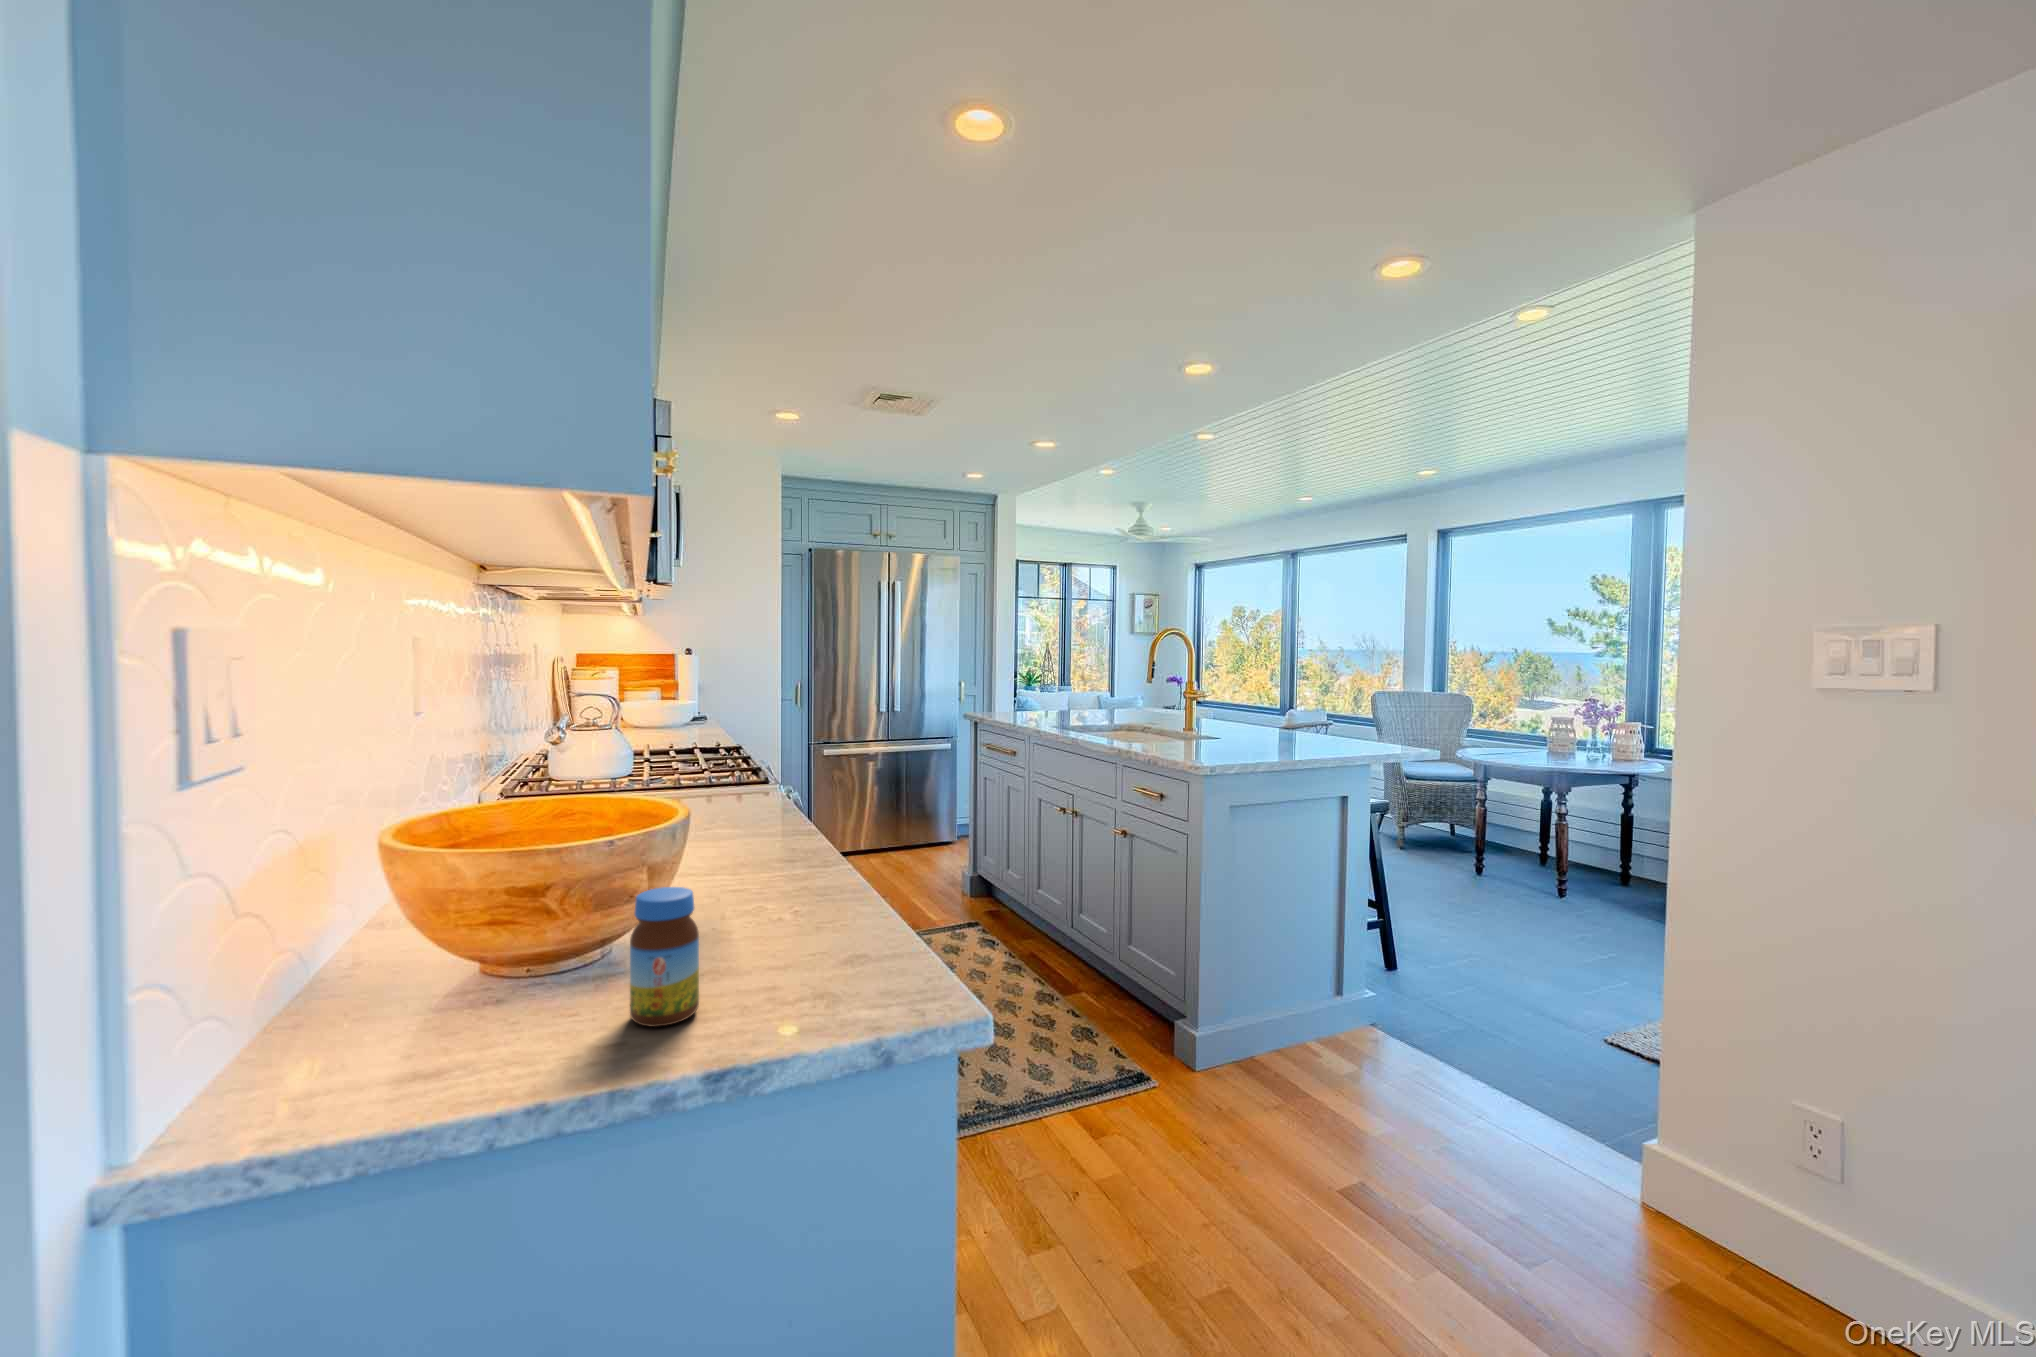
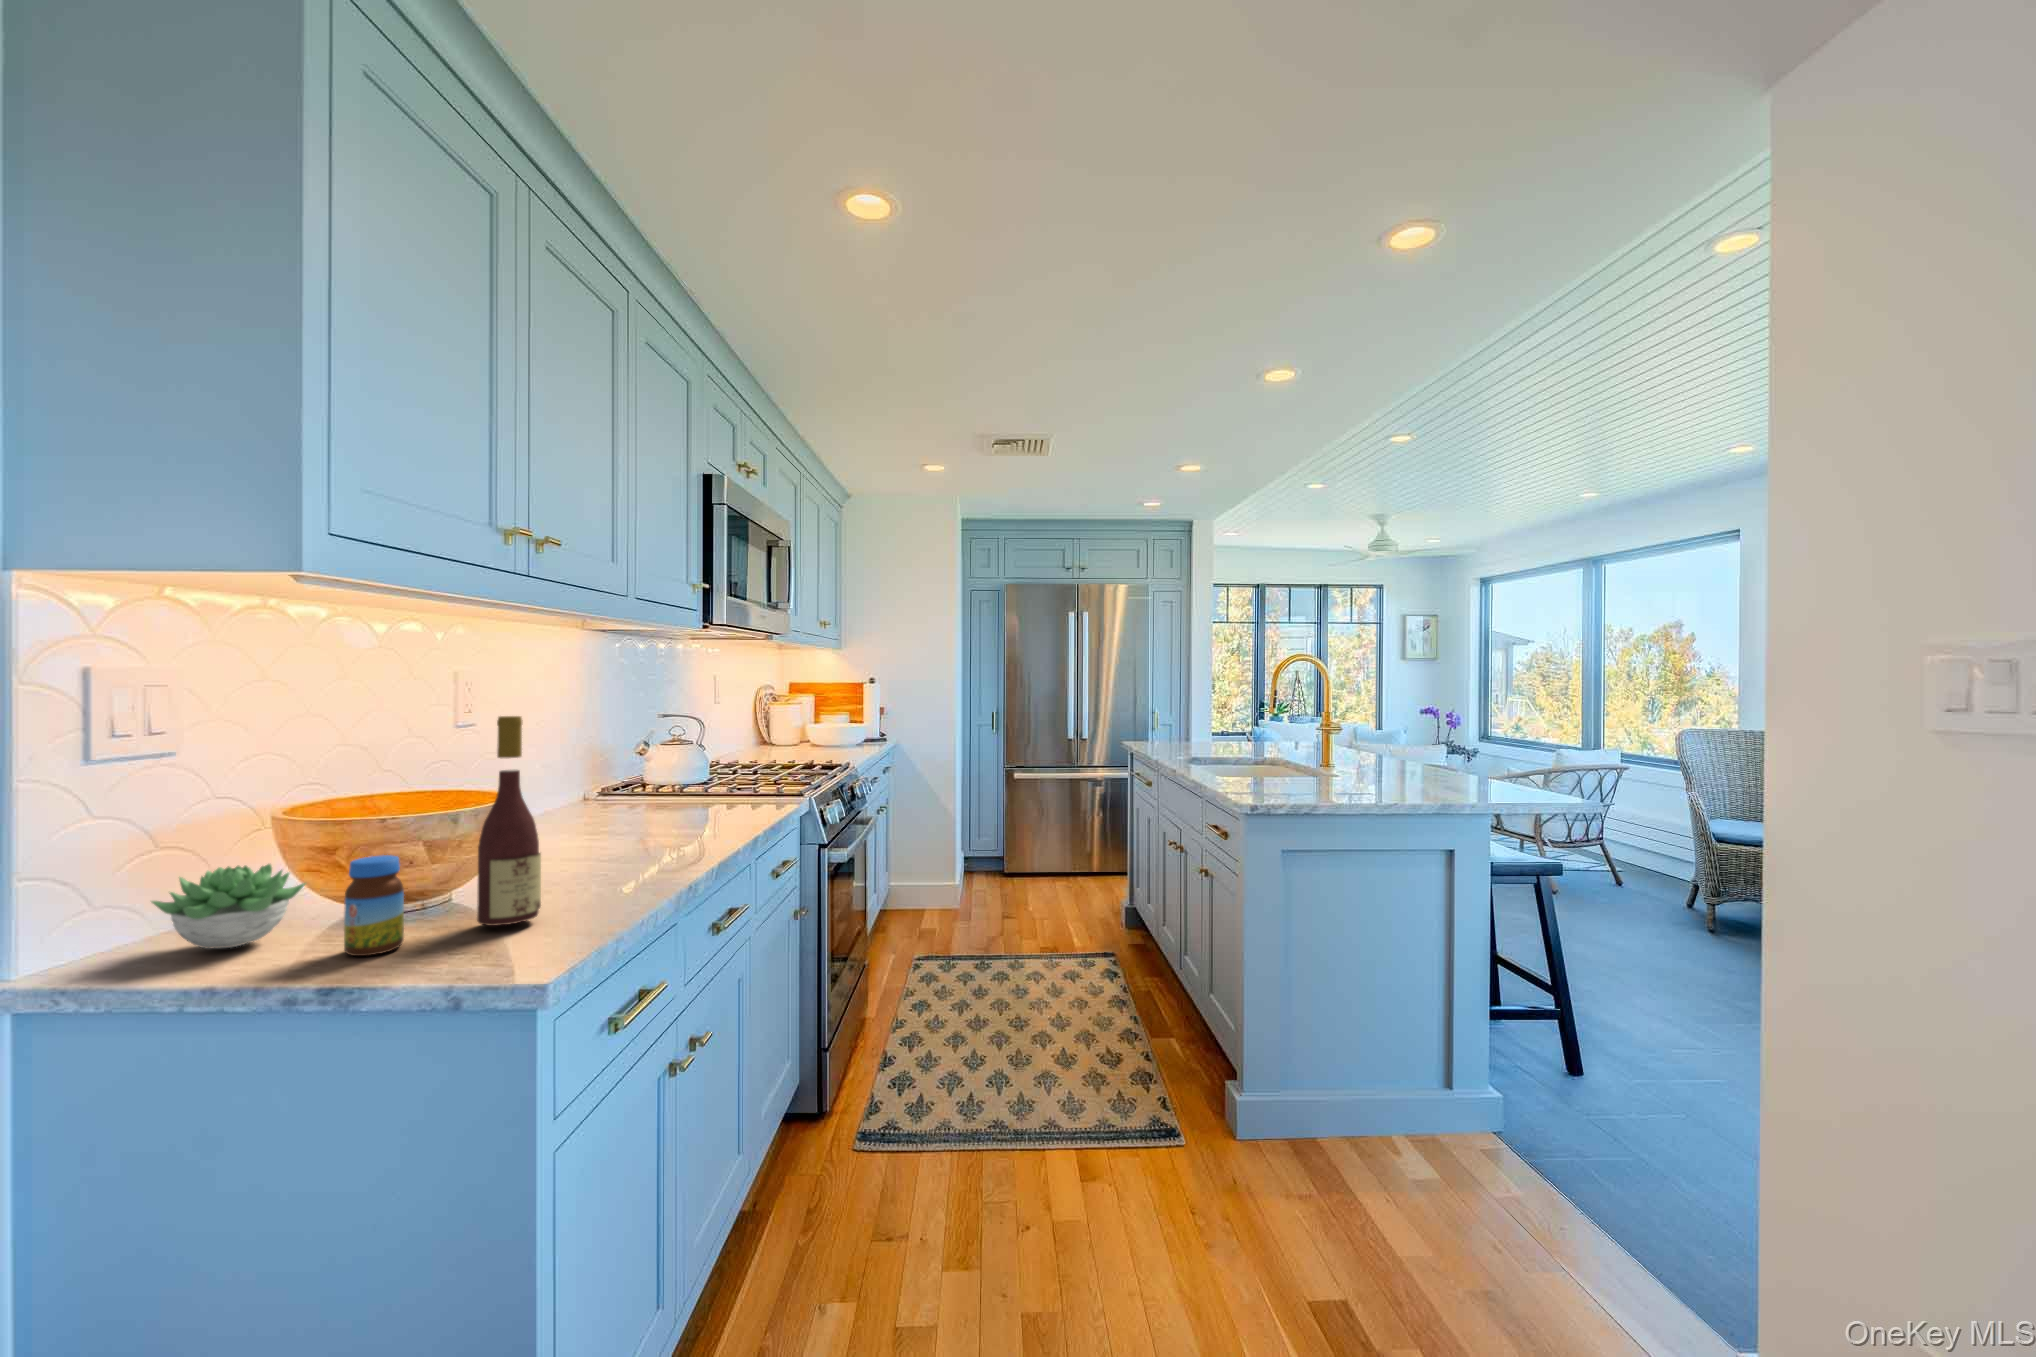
wine bottle: none [729,696,805,973] -> present [477,716,541,926]
succulent plant: none [330,919,520,1053] -> present [152,864,305,949]

